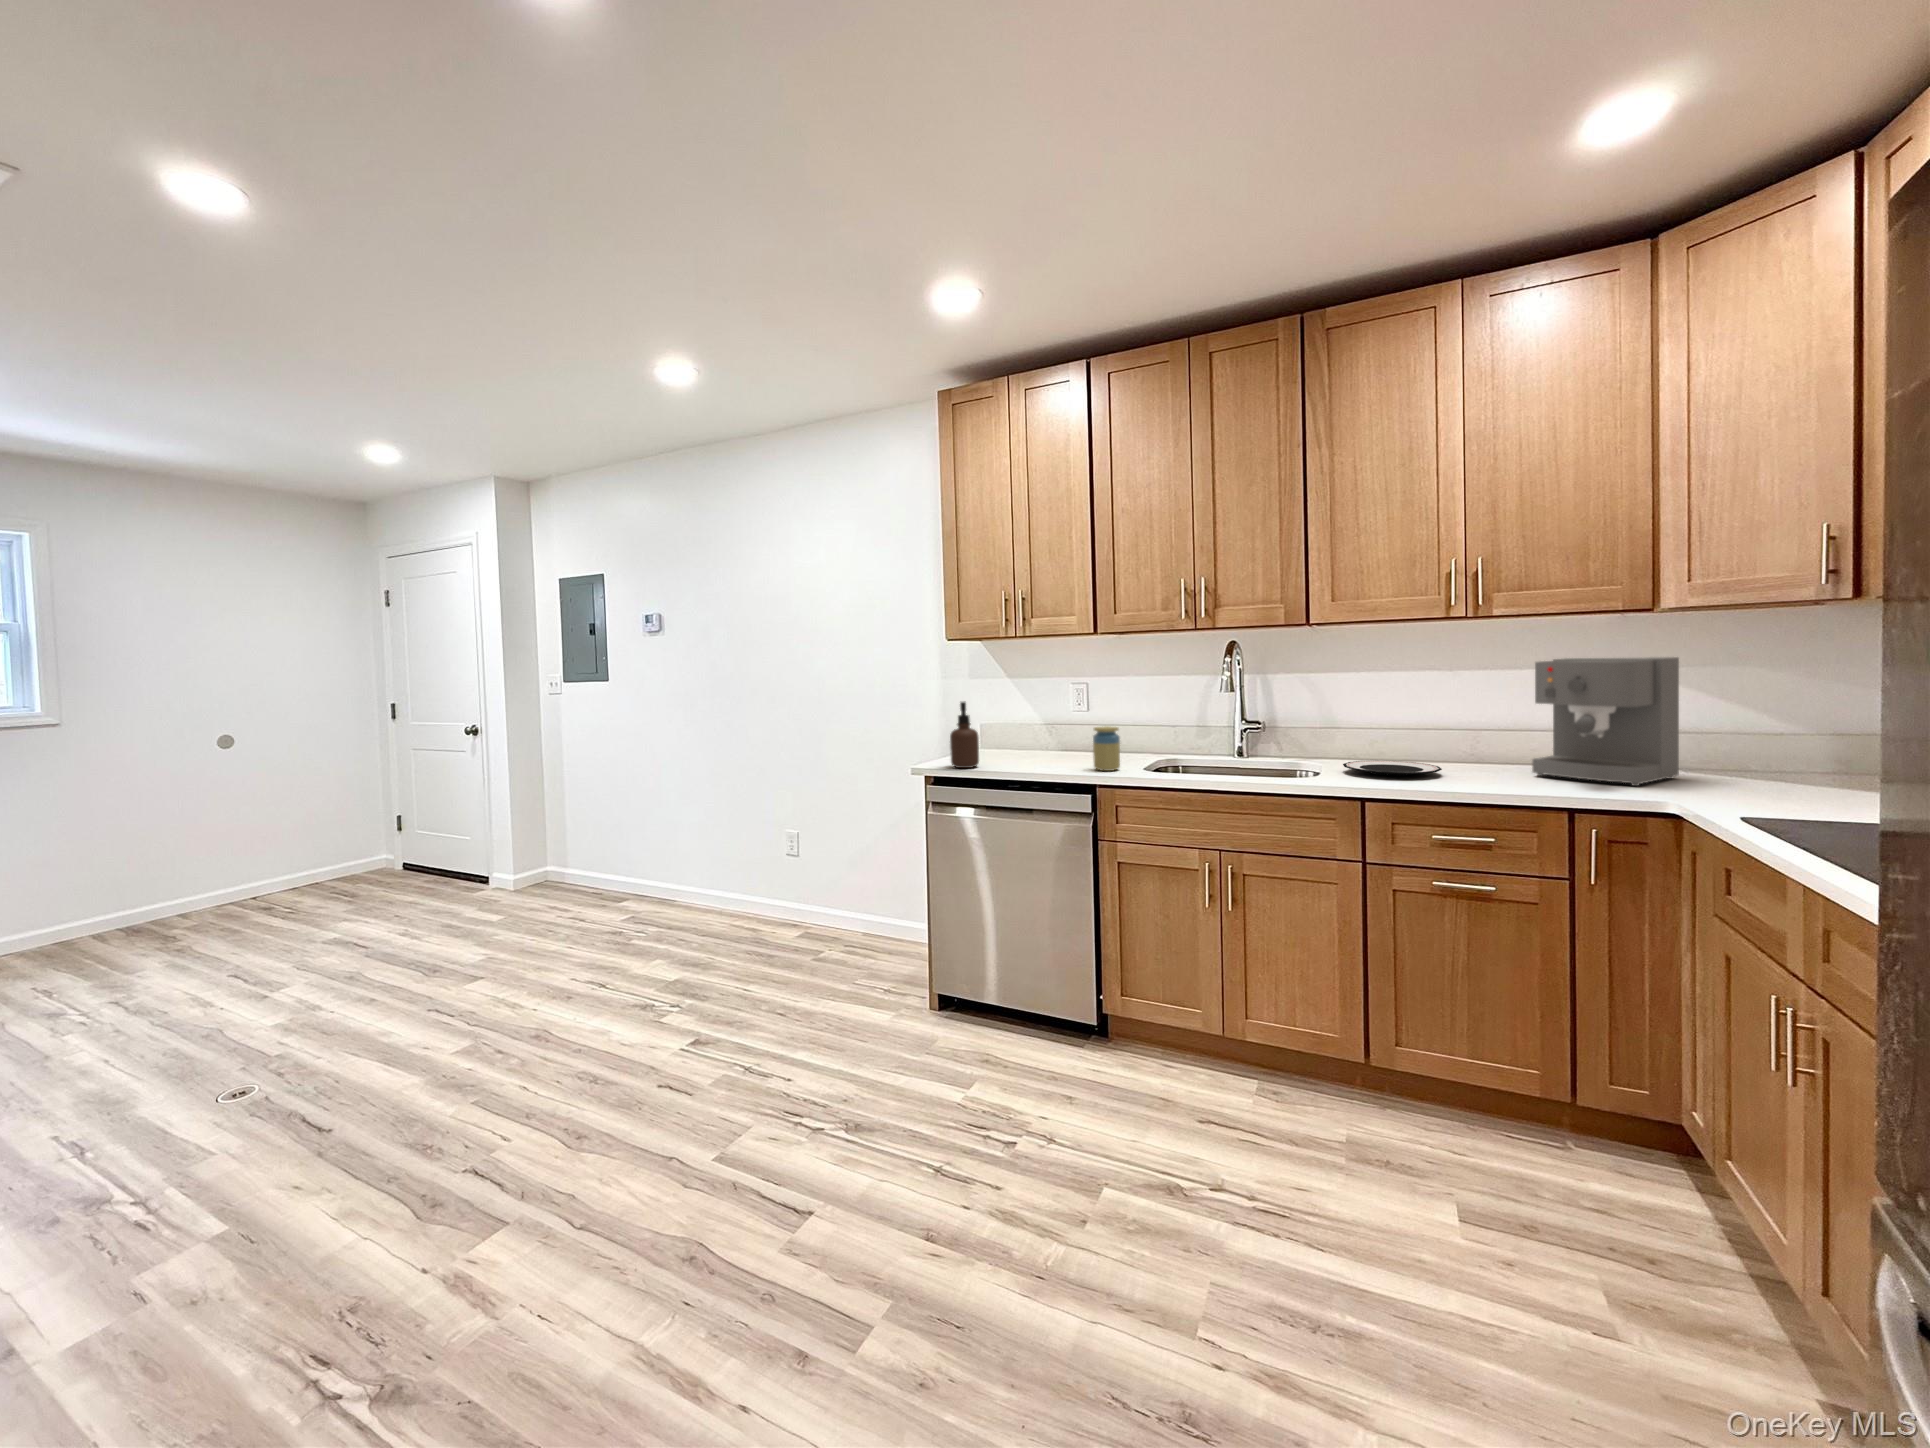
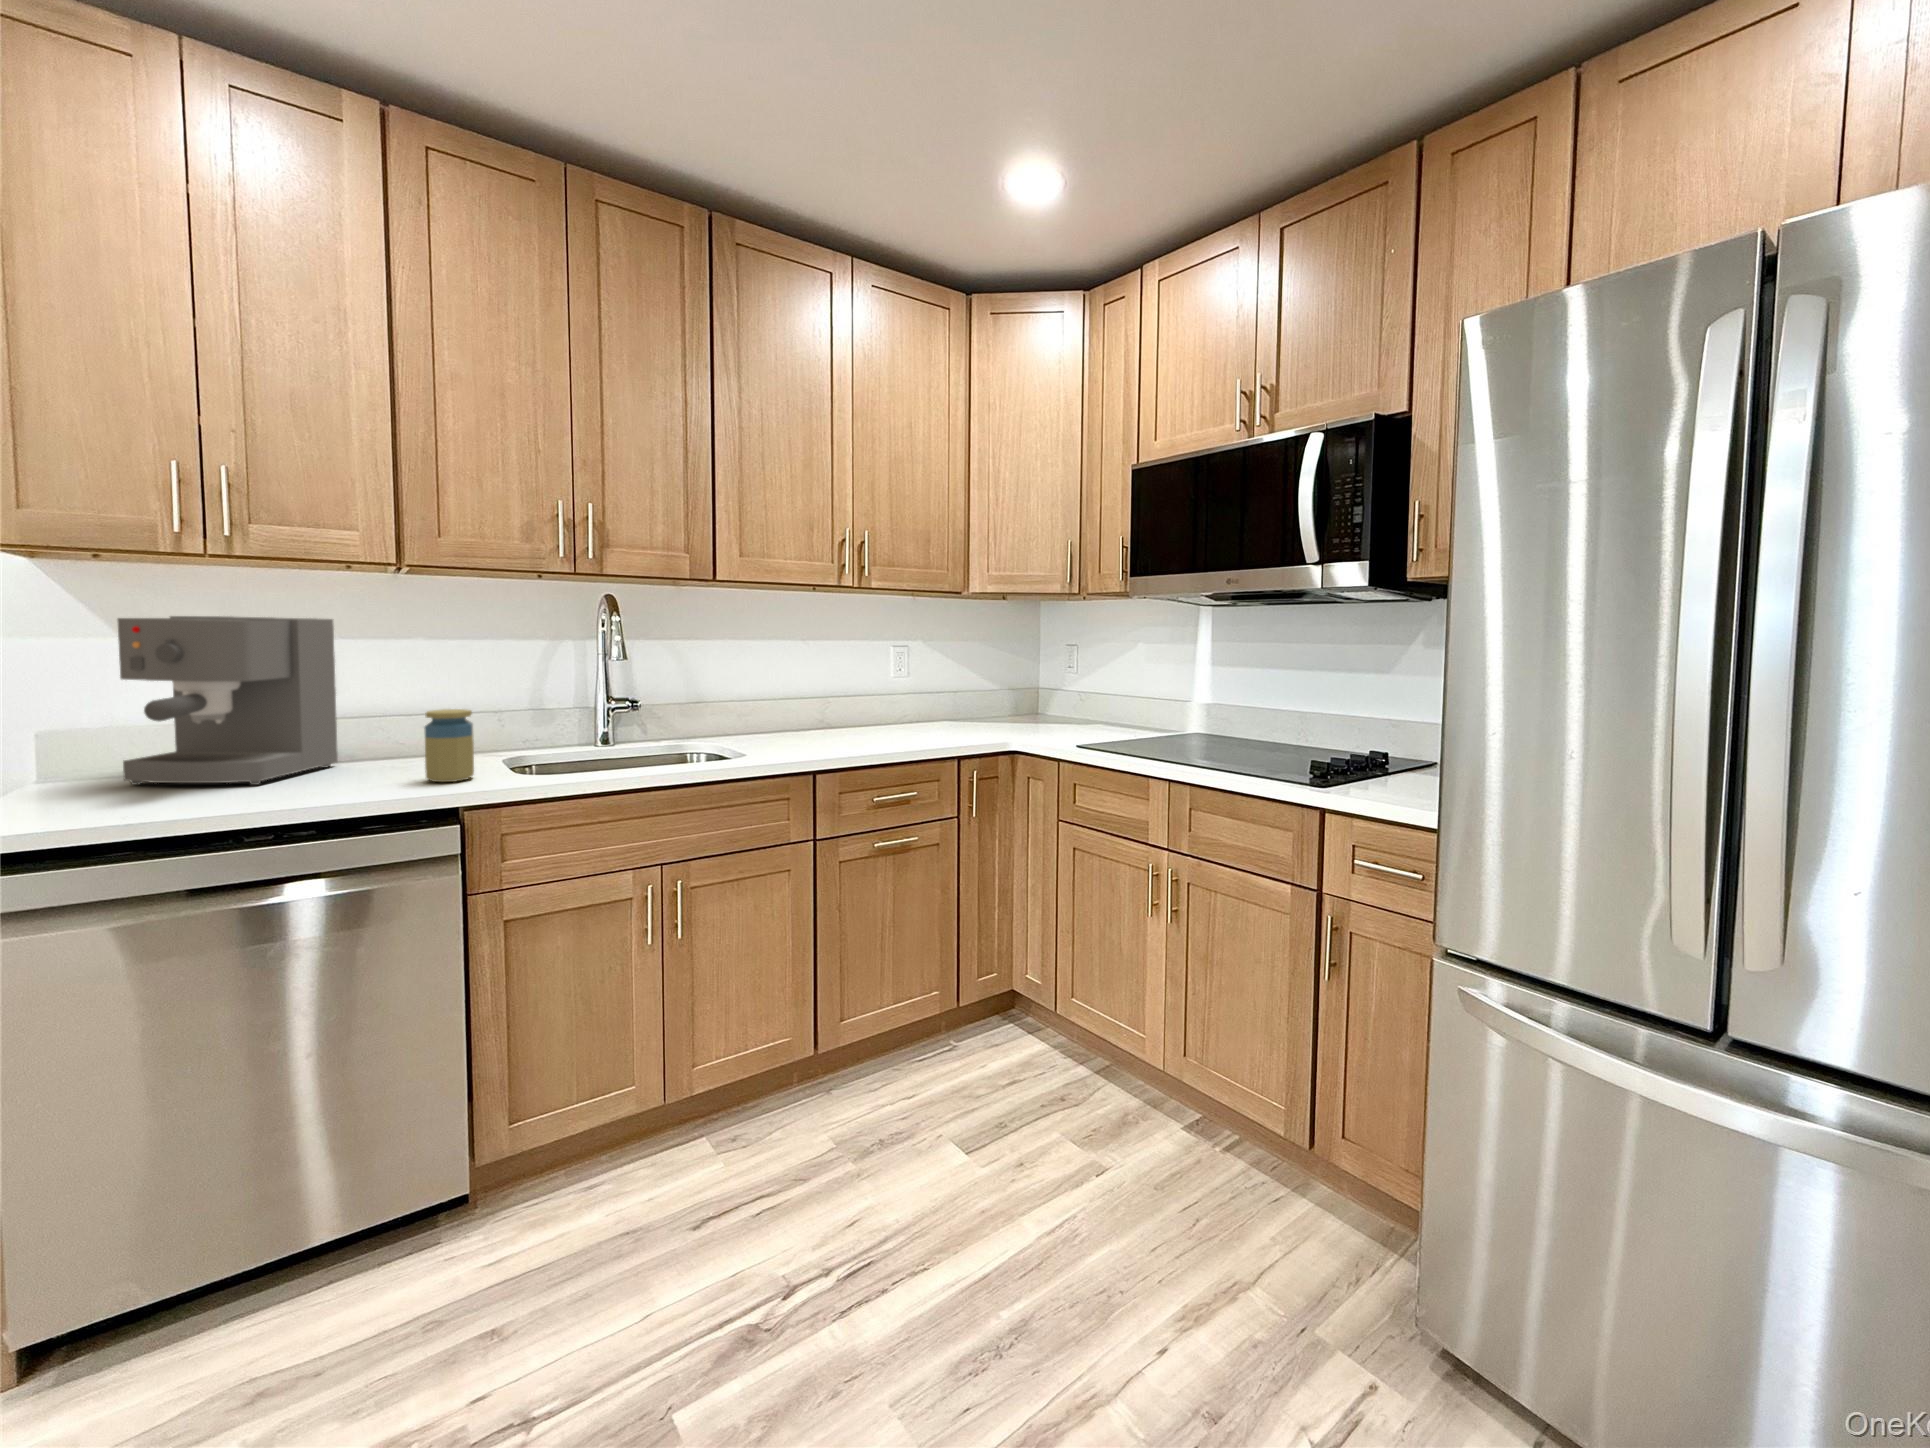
coffee maker: present [1532,657,1679,786] -> present [118,616,338,785]
soap dispenser: present [950,702,979,768] -> none [37,674,133,823]
plate: present [1343,760,1442,776] -> none [751,727,845,743]

